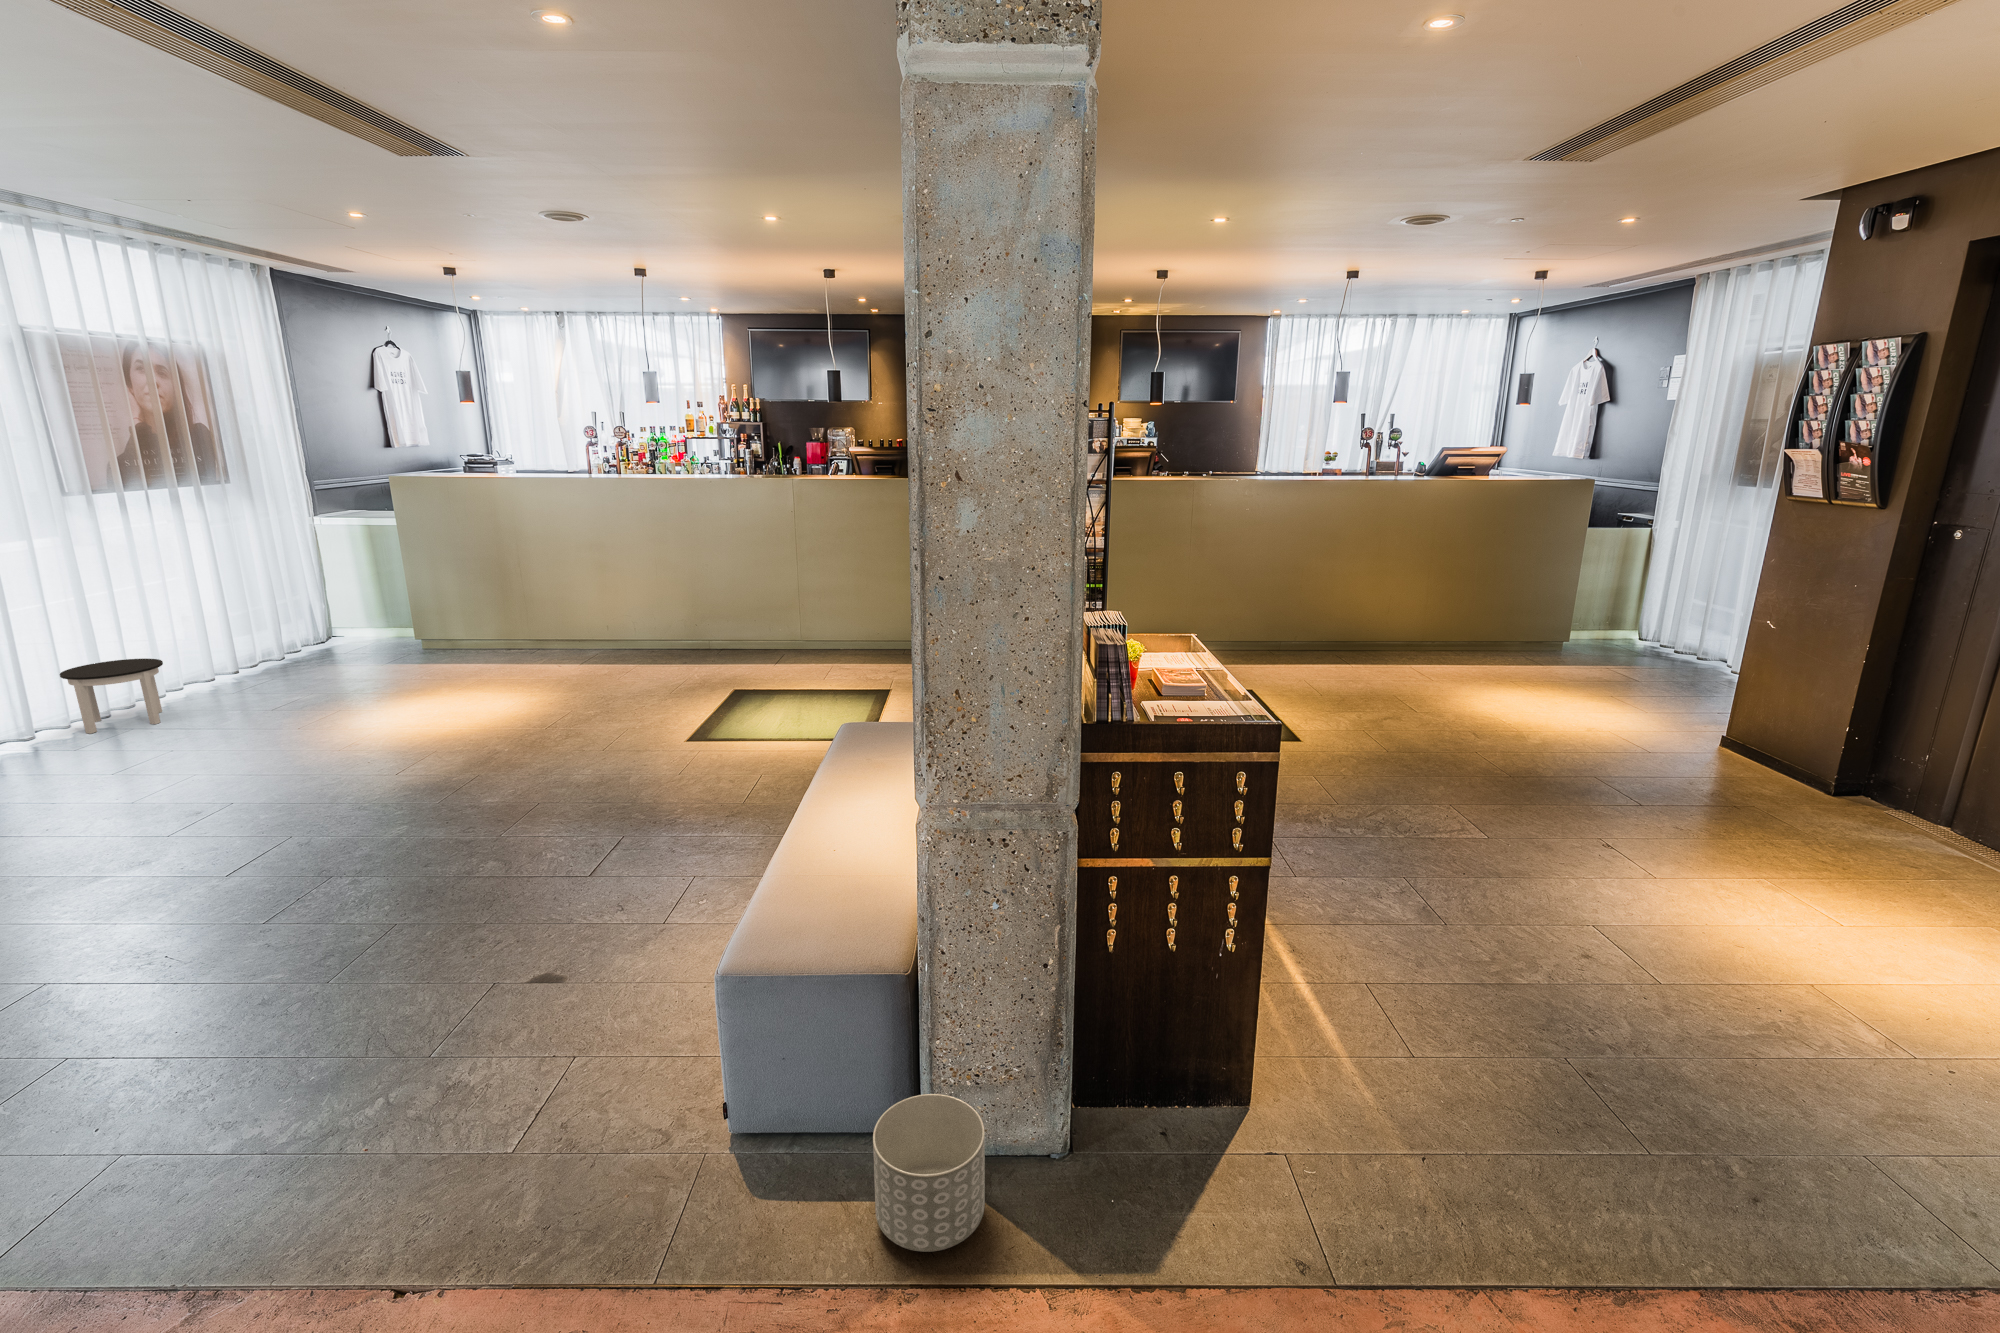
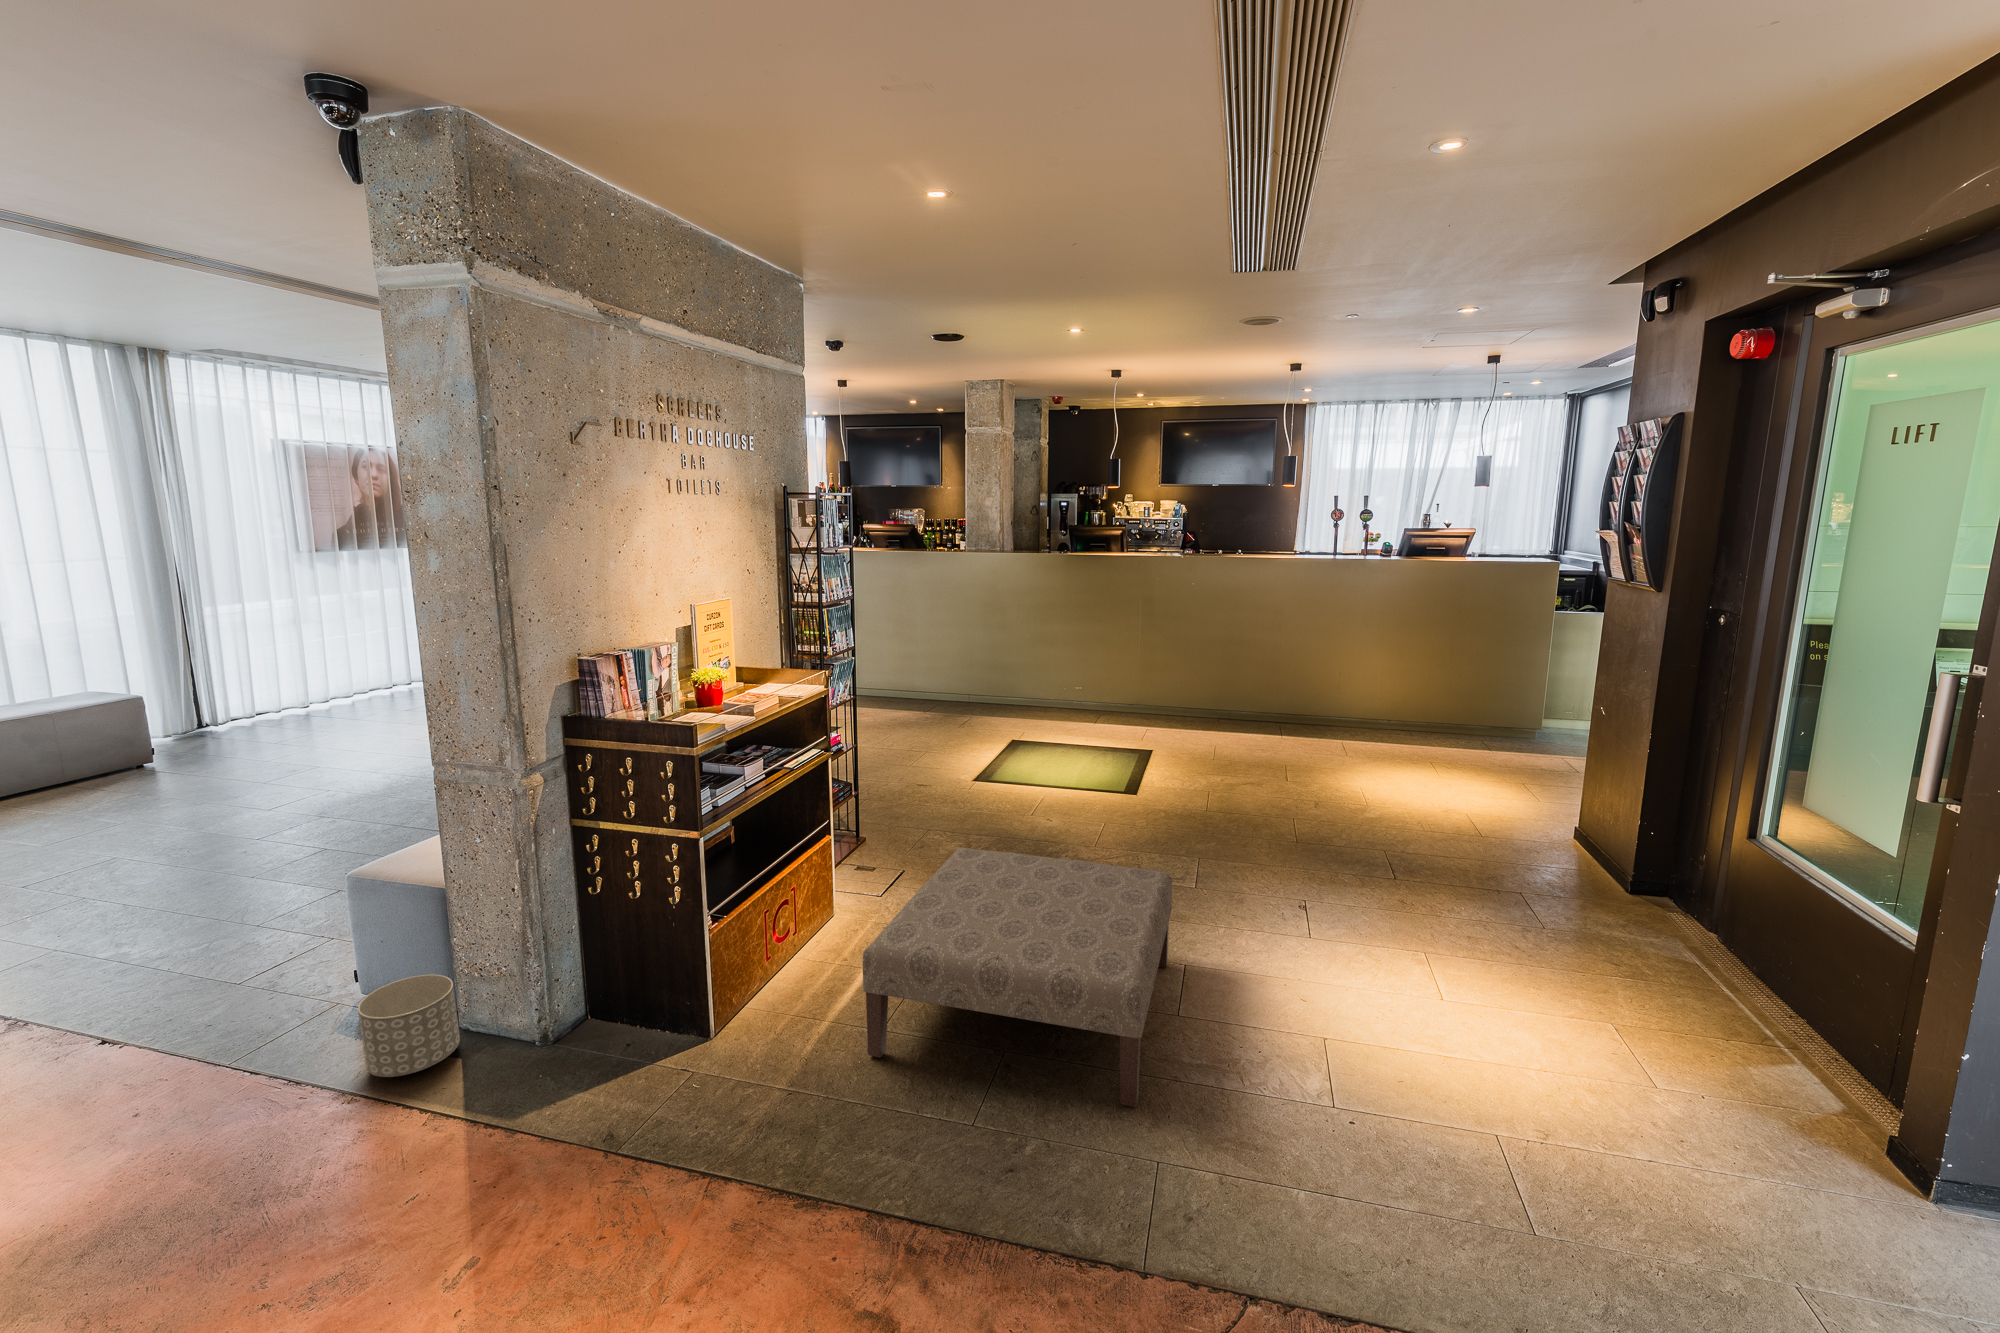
round table: present [60,659,163,734] -> none [290,672,356,720]
ottoman: none [1347,834,1808,1103] -> present [863,848,1172,1107]

